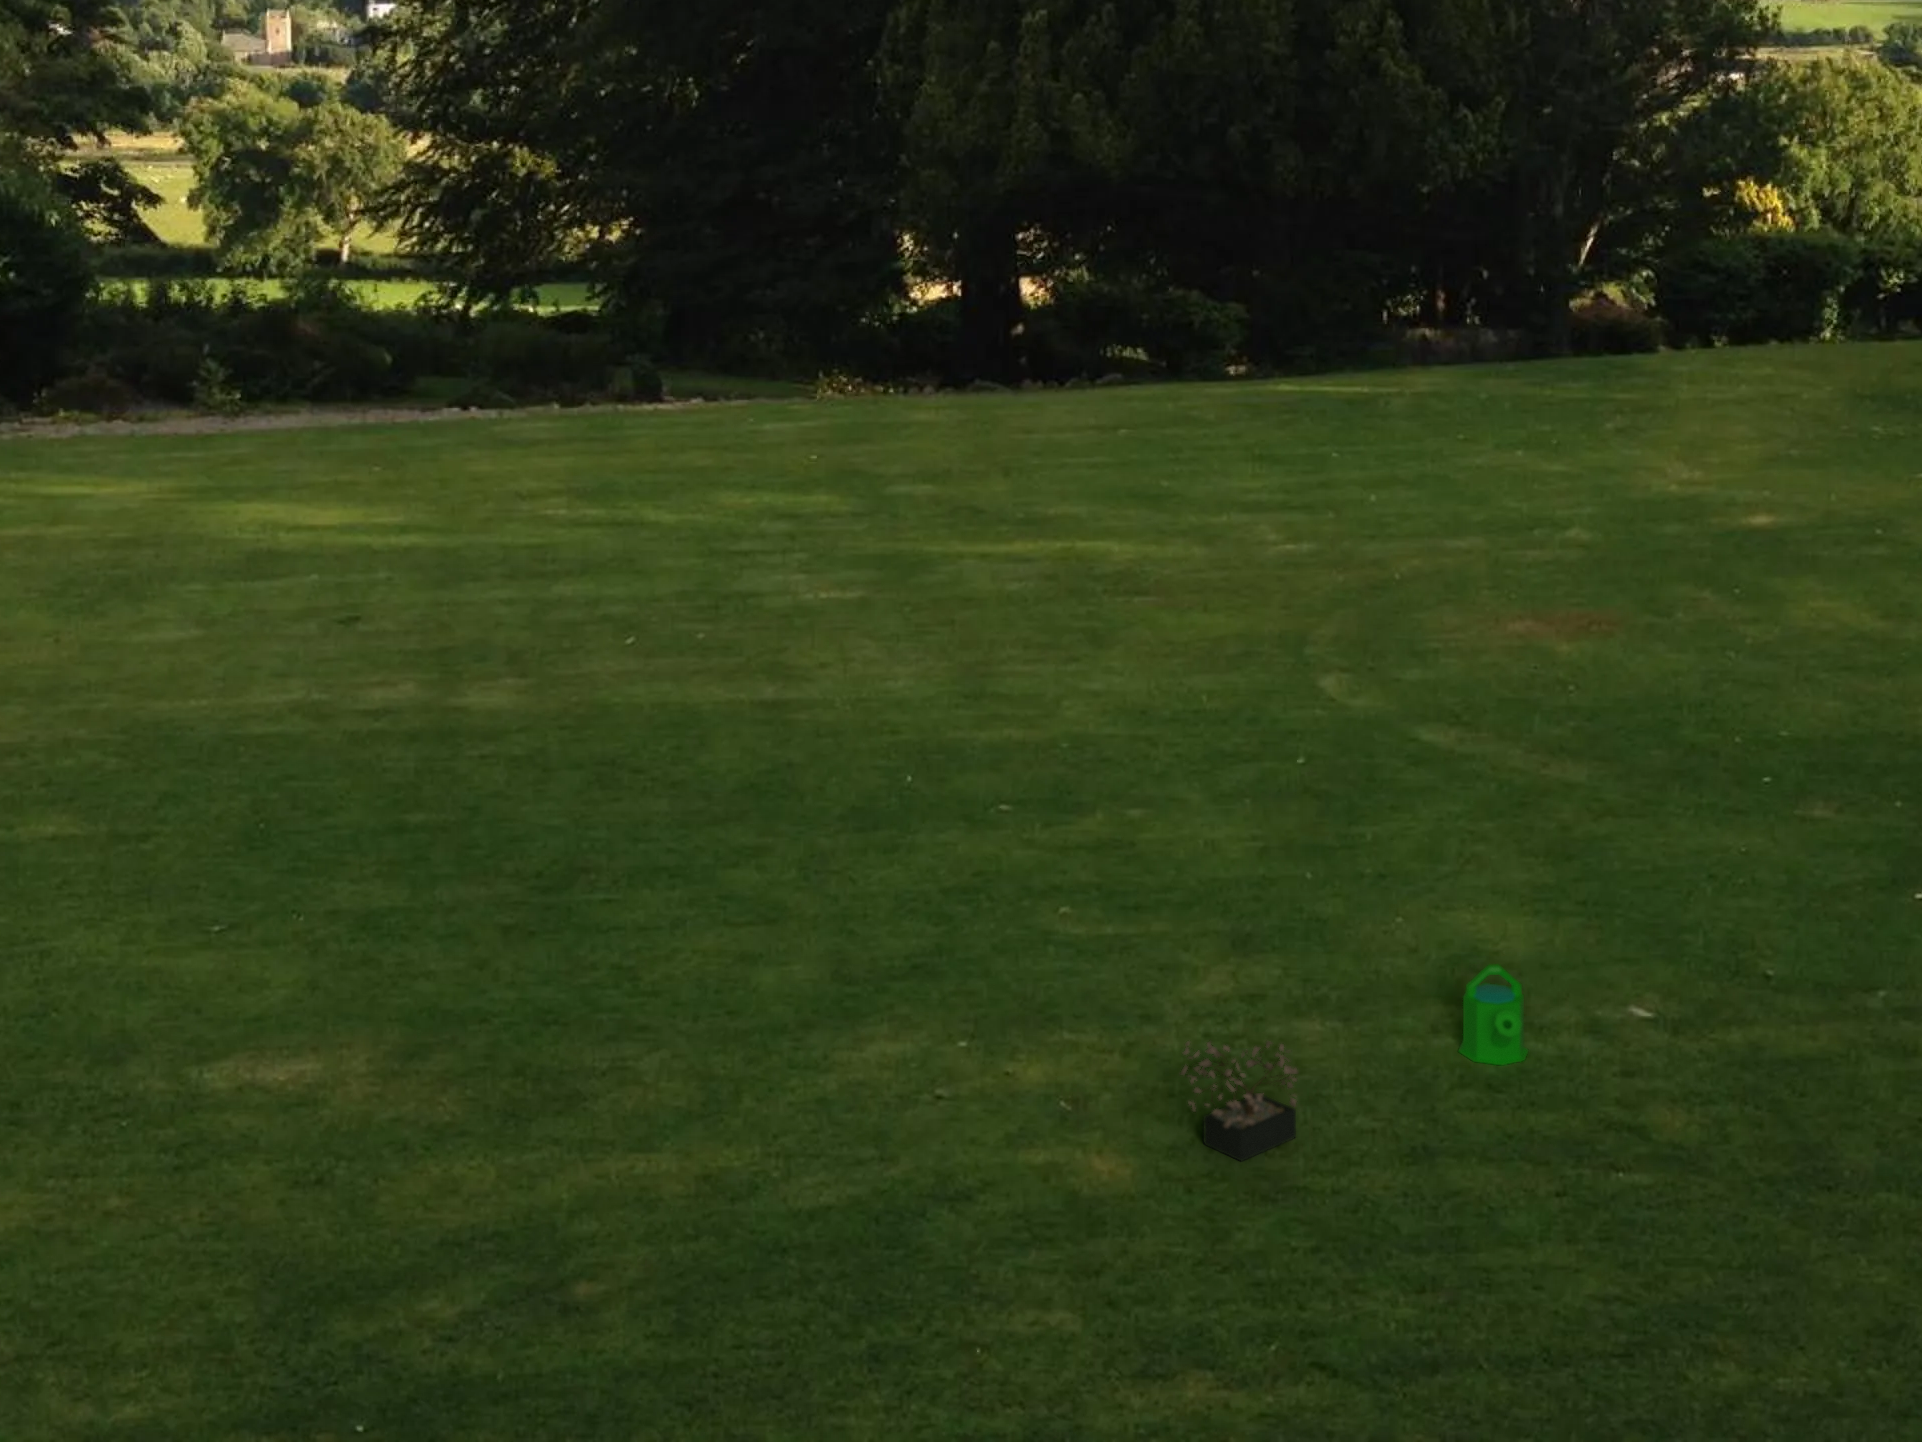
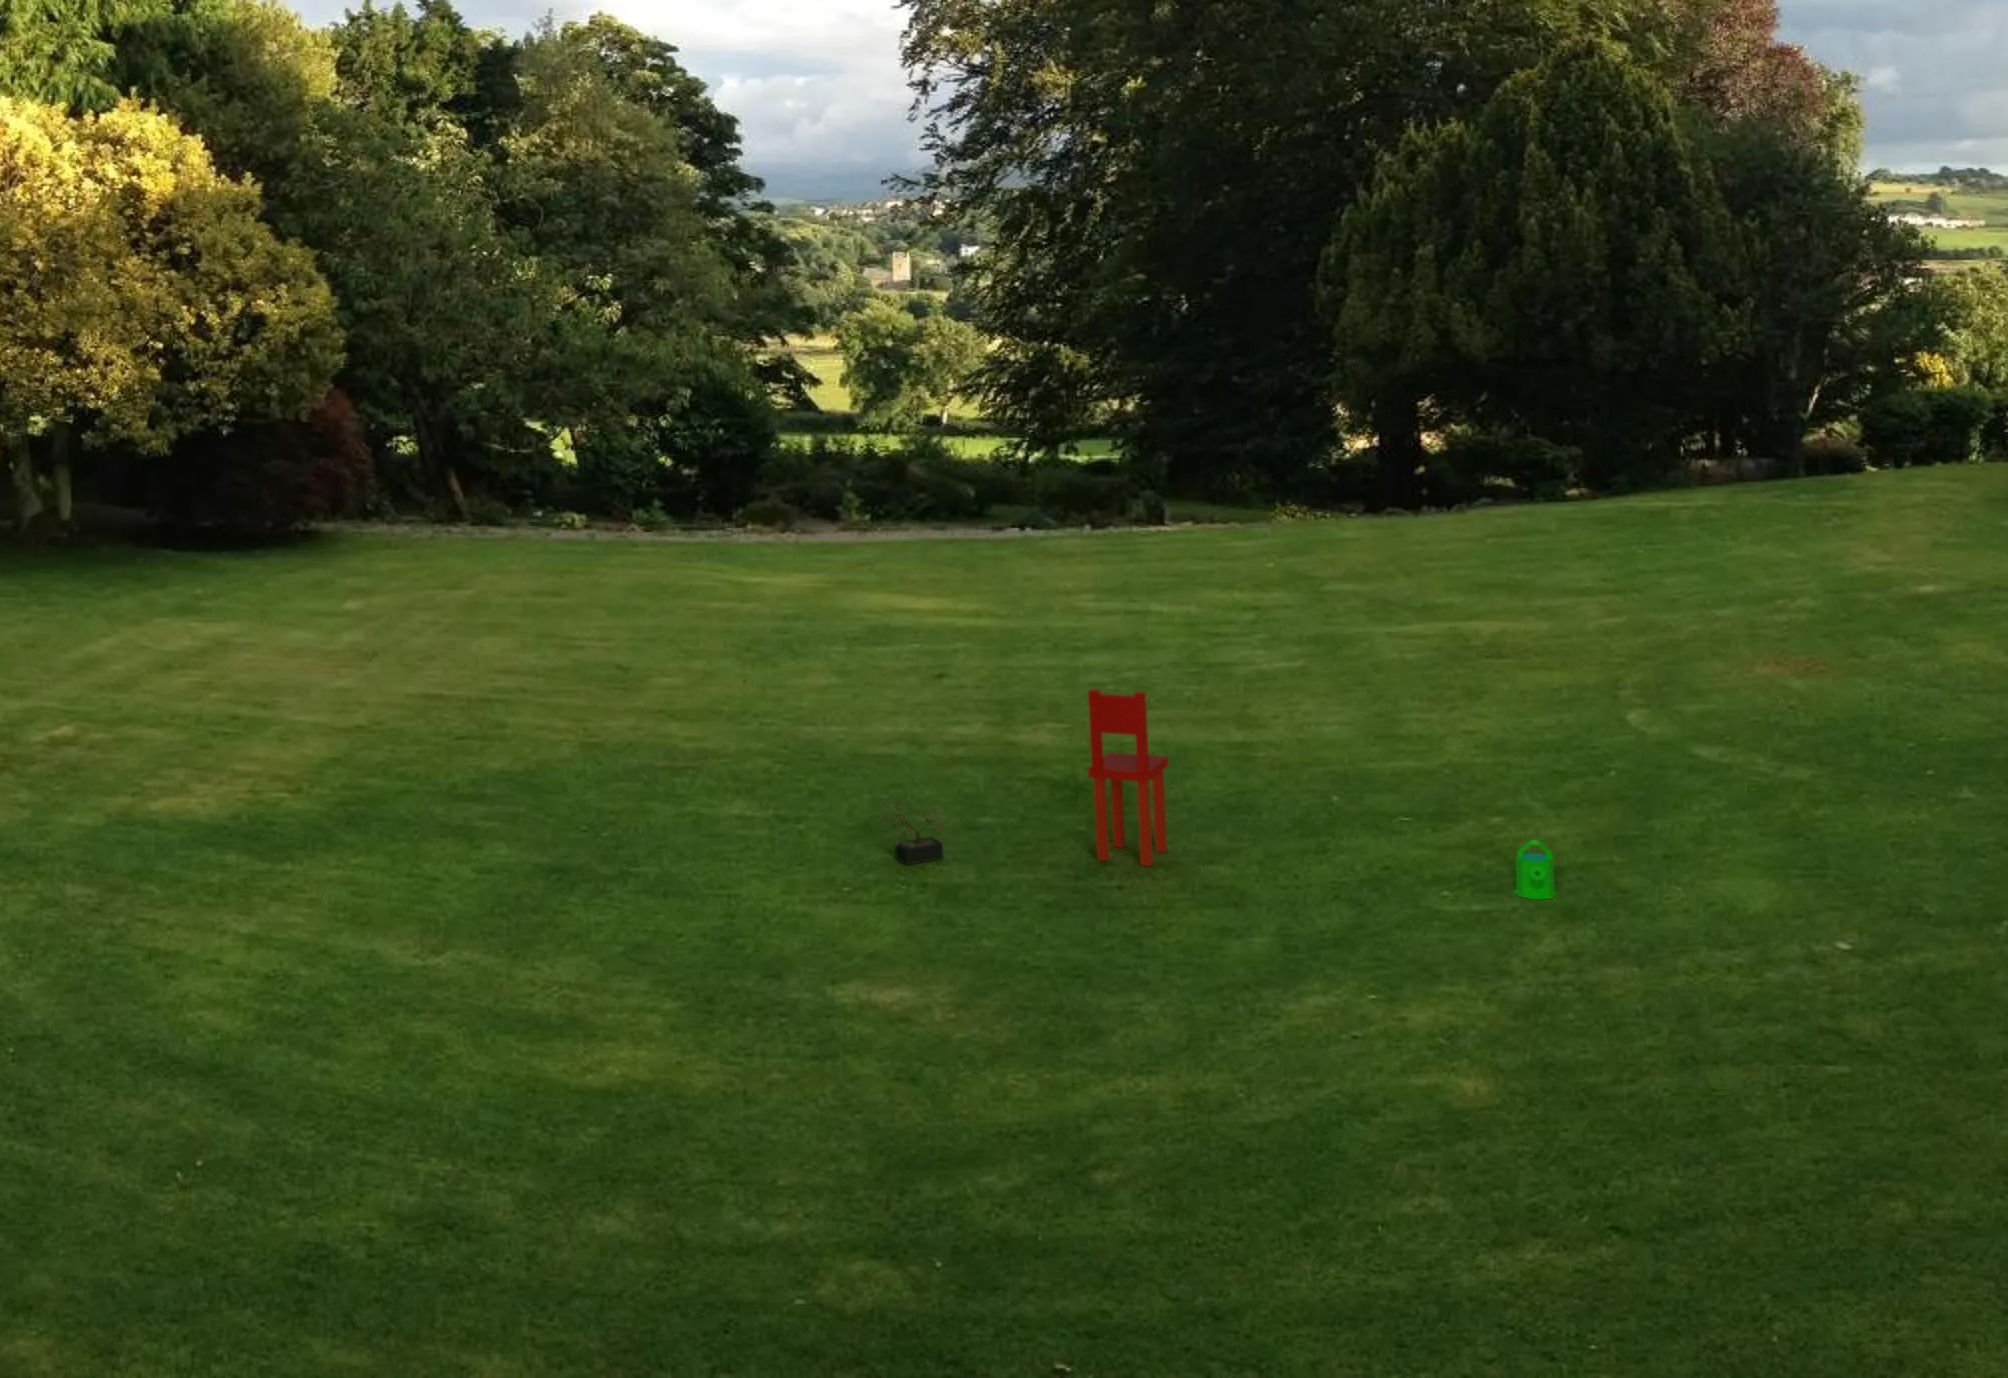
chair: none [740,748,873,1047] -> present [1088,689,1169,866]
decorative plant: present [1181,1041,1297,1161] -> present [882,805,948,865]

